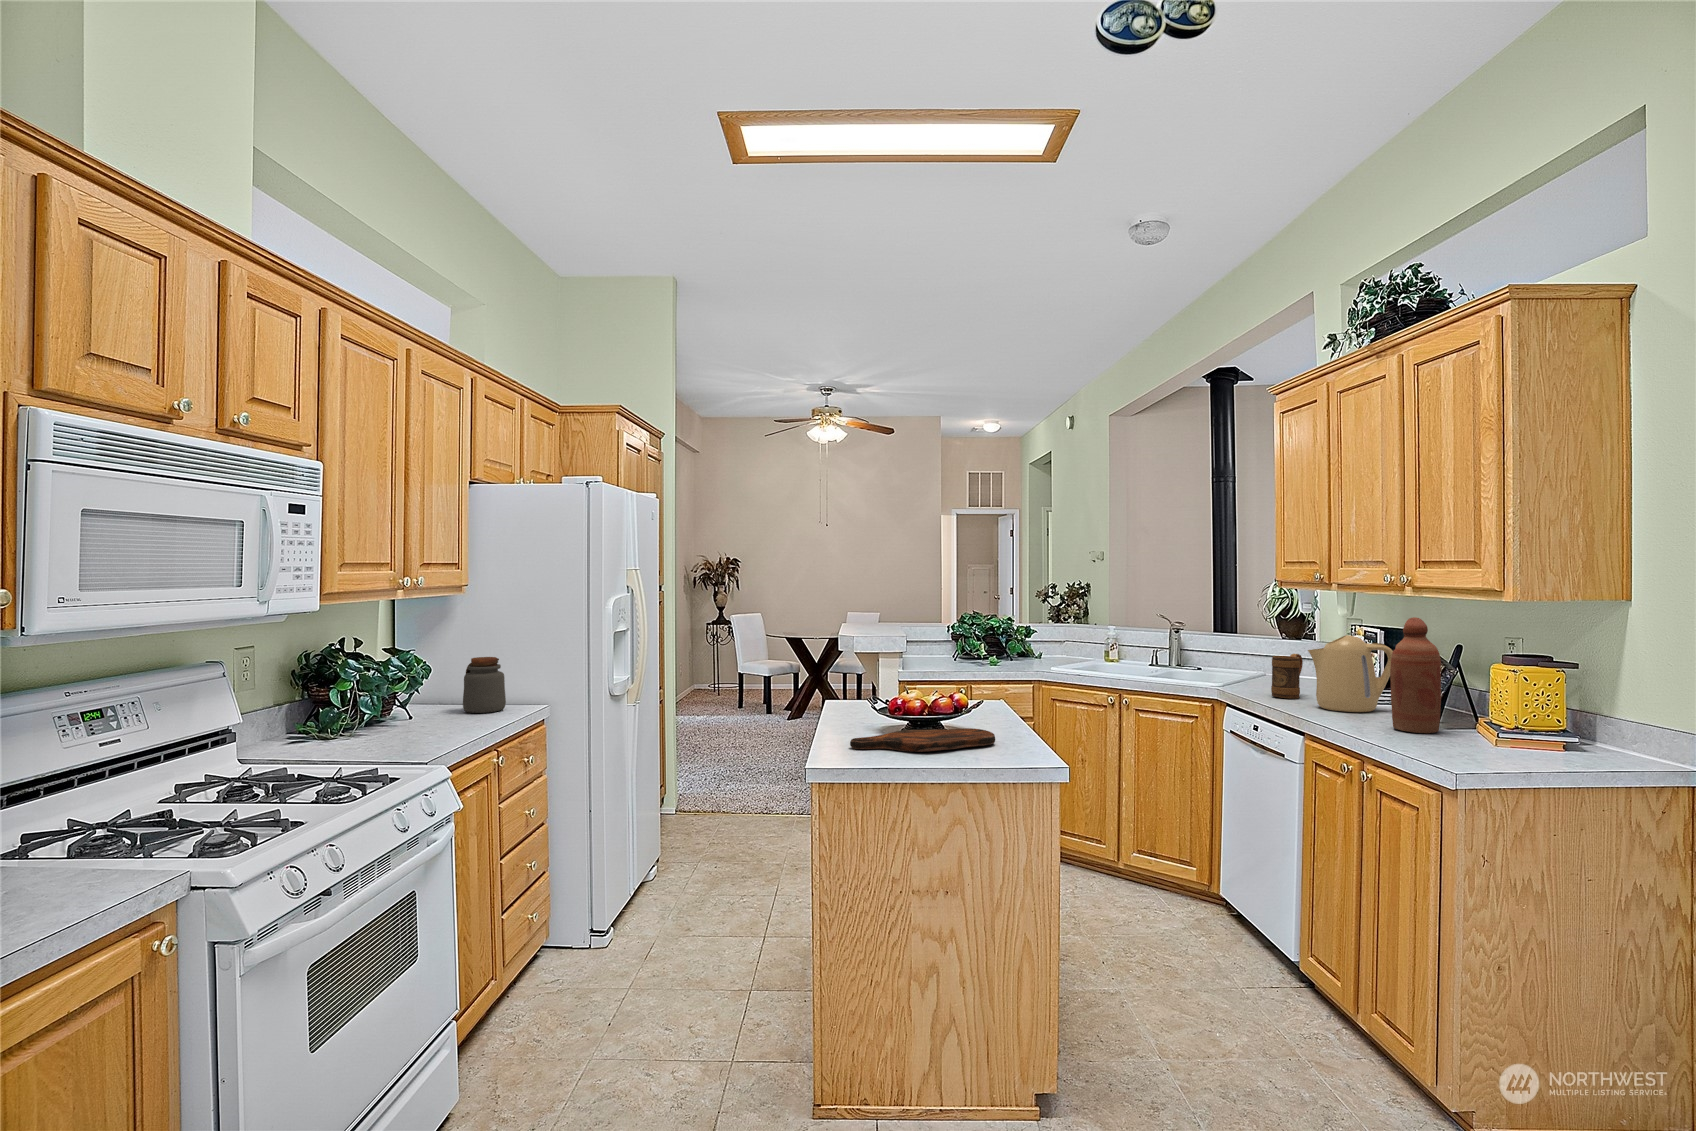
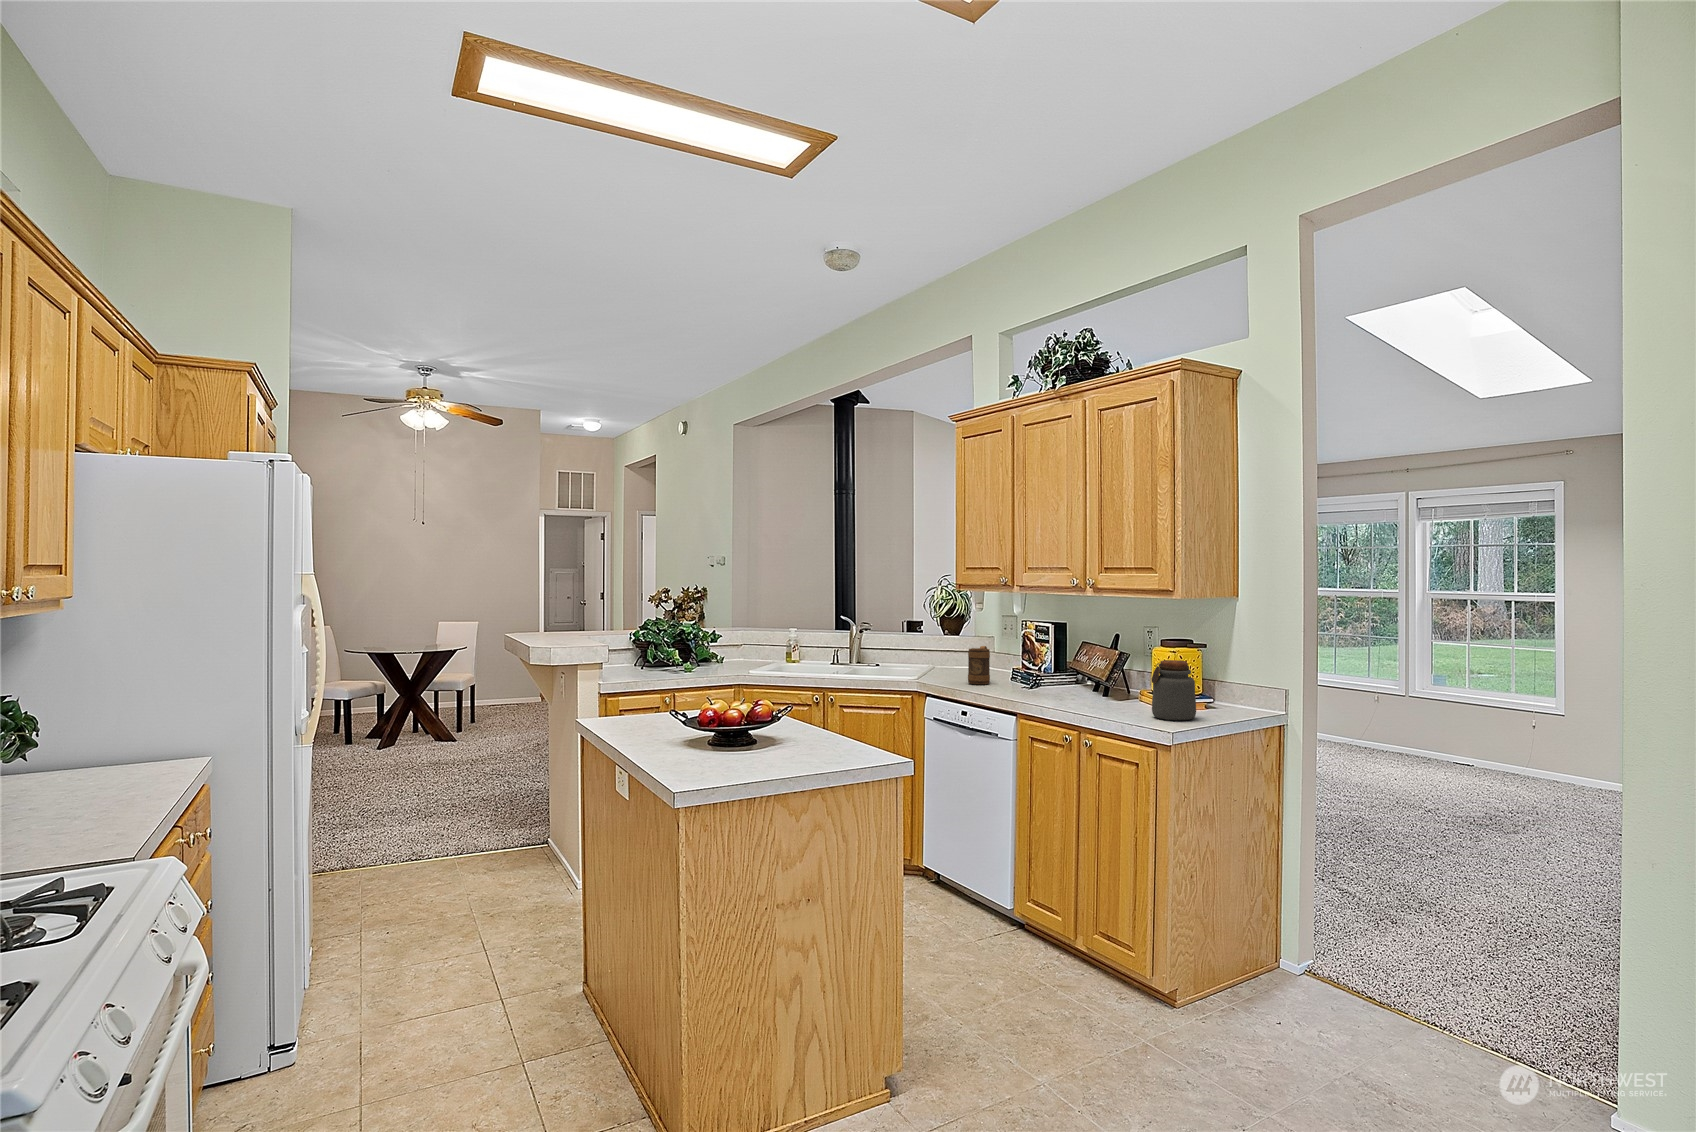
bottle: present [1390,617,1441,733] -> none [1086,612,1121,704]
kettle: present [1308,635,1393,712] -> none [1006,628,1069,692]
jar: present [463,657,506,713] -> present [1152,660,1196,720]
cutting board: present [850,728,995,752] -> none [689,735,820,768]

